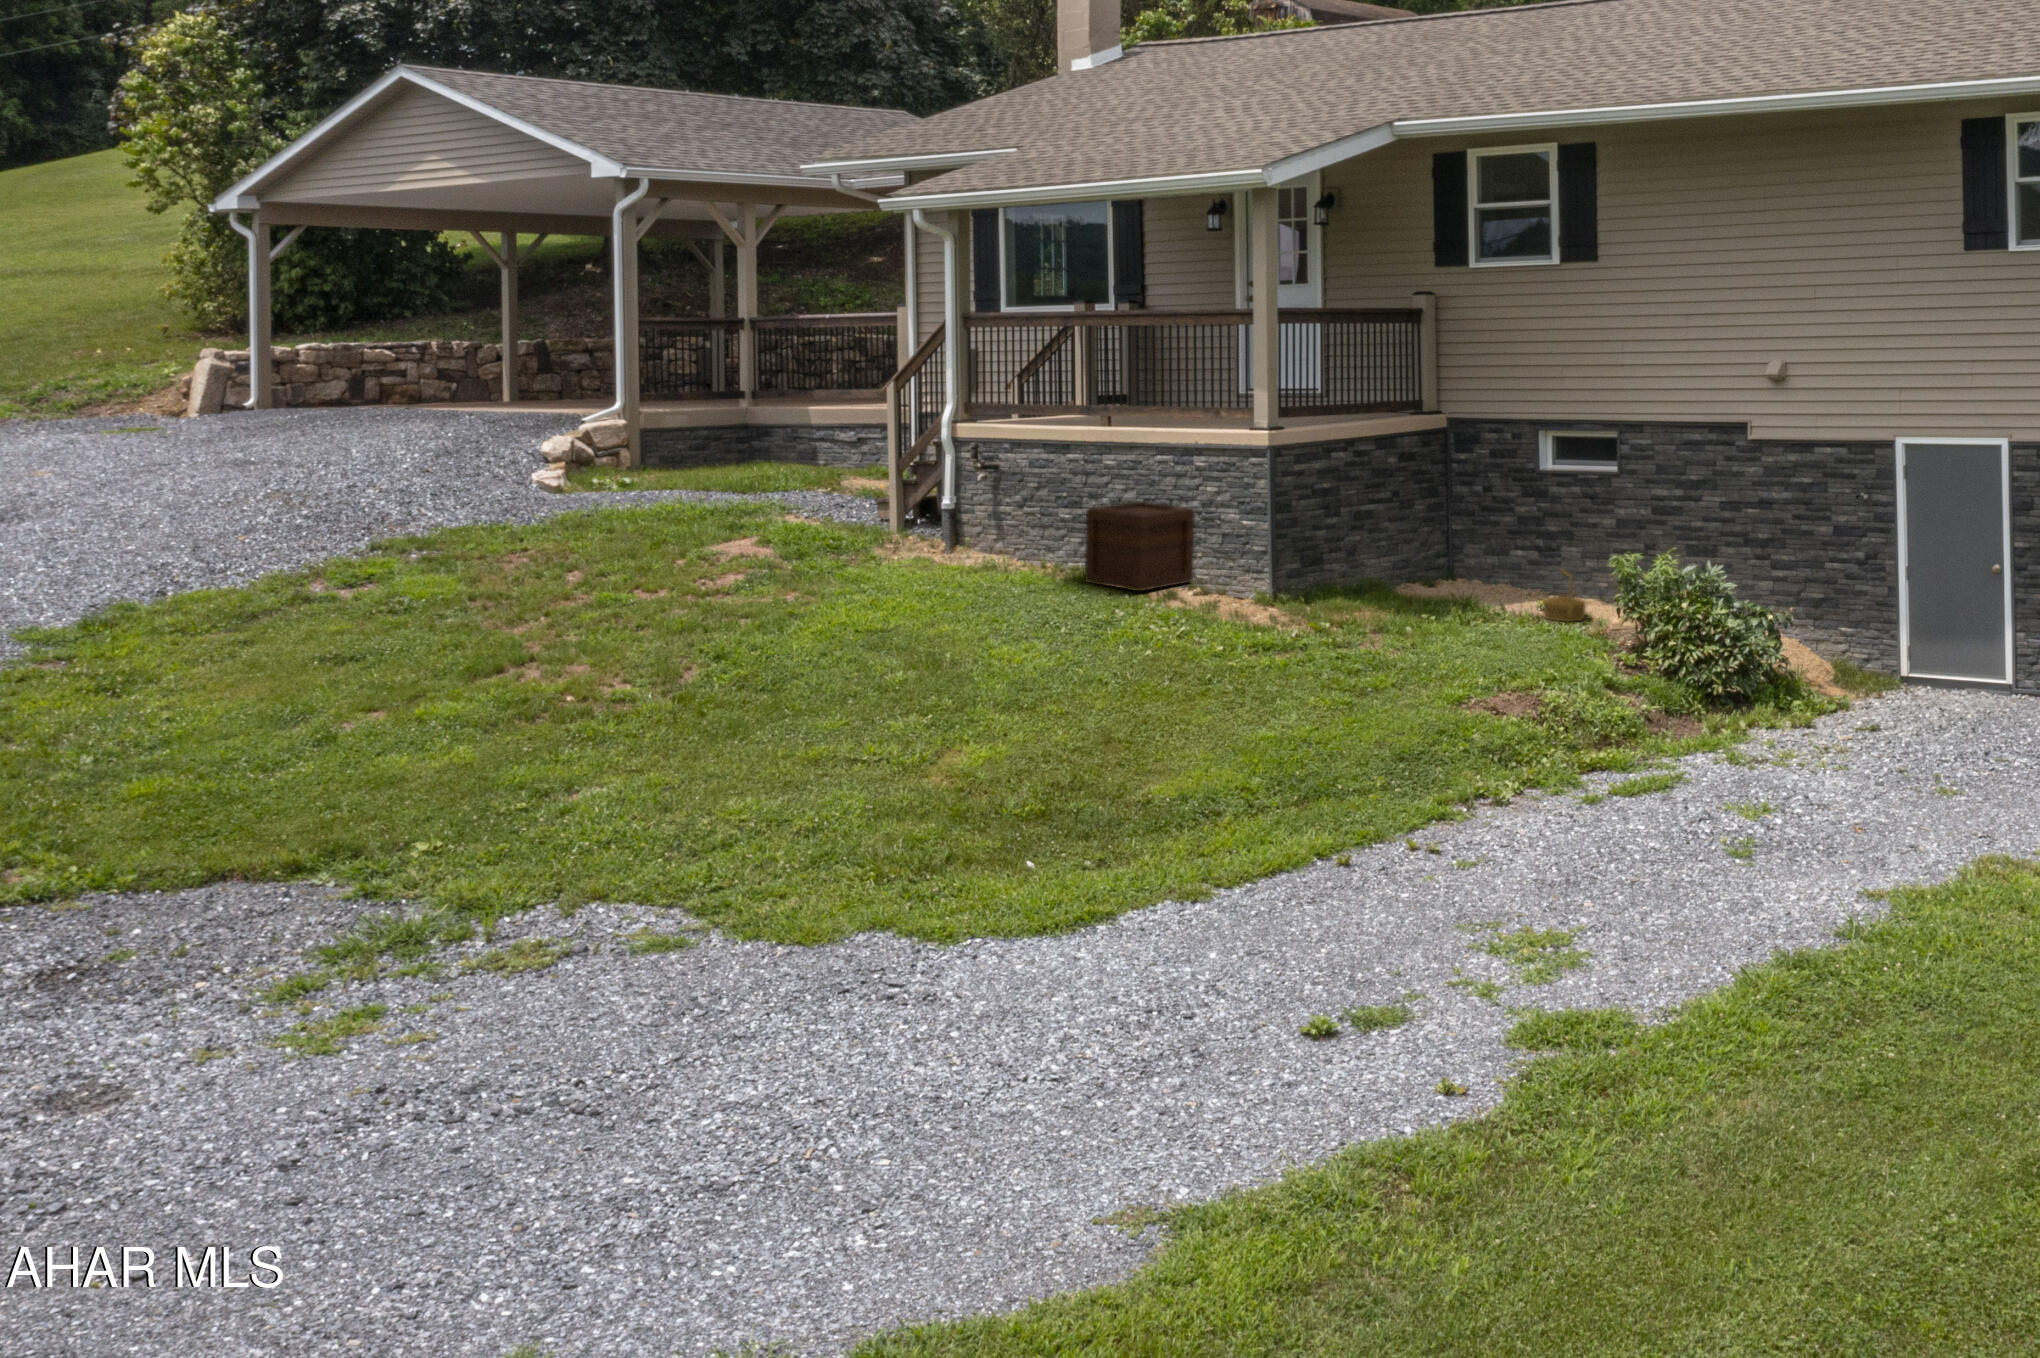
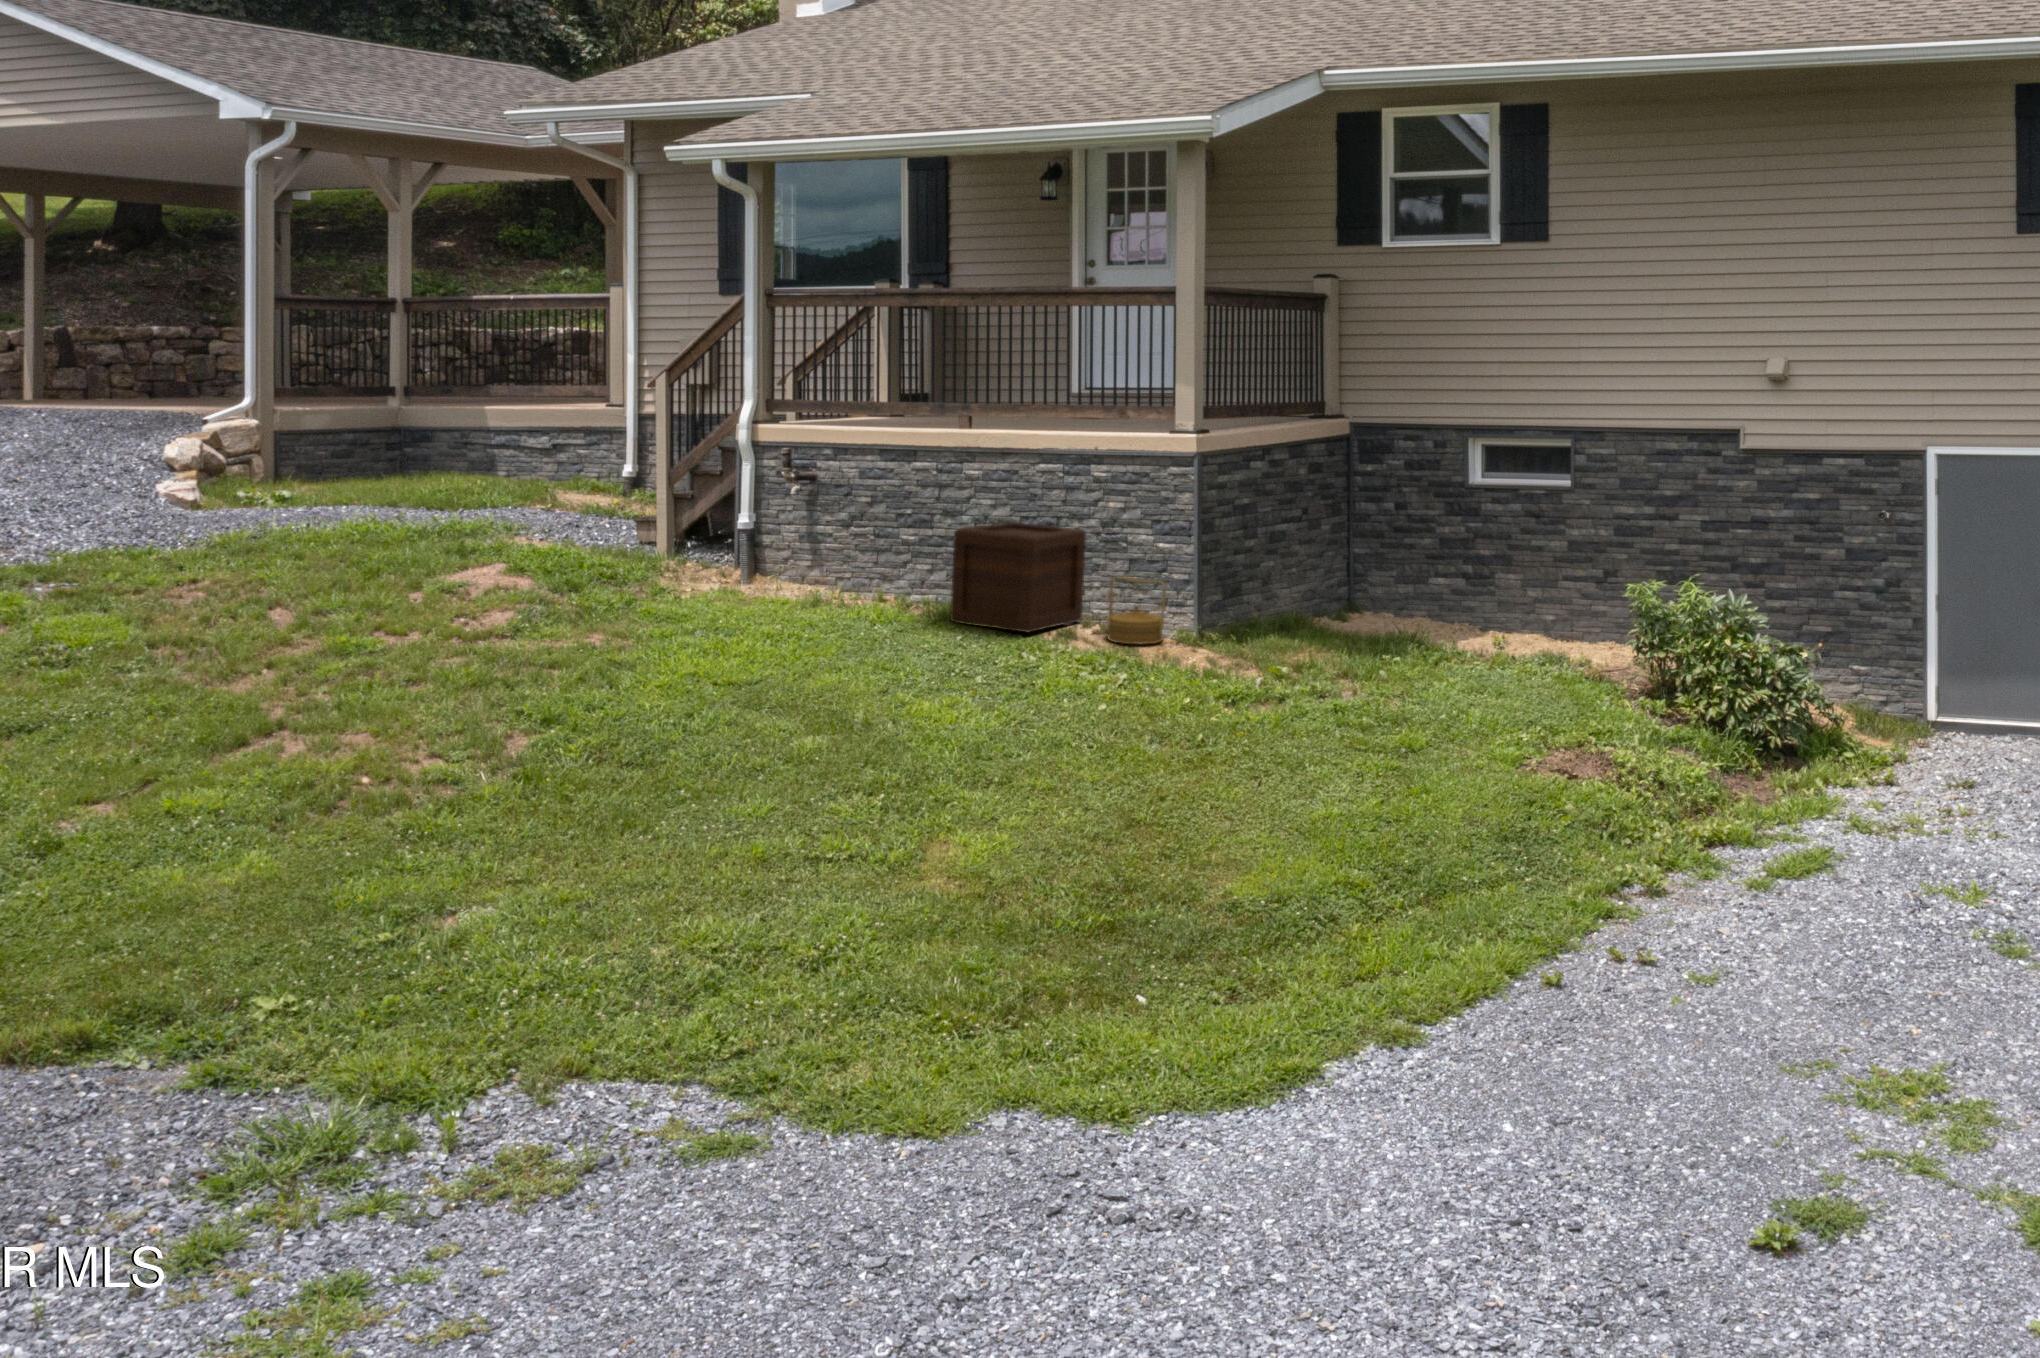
woven basket: present [1543,569,1586,622] -> present [1107,576,1166,644]

